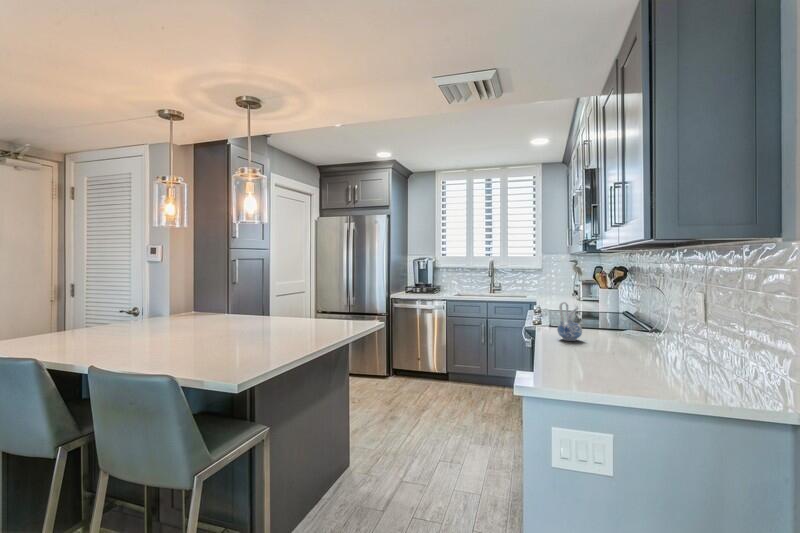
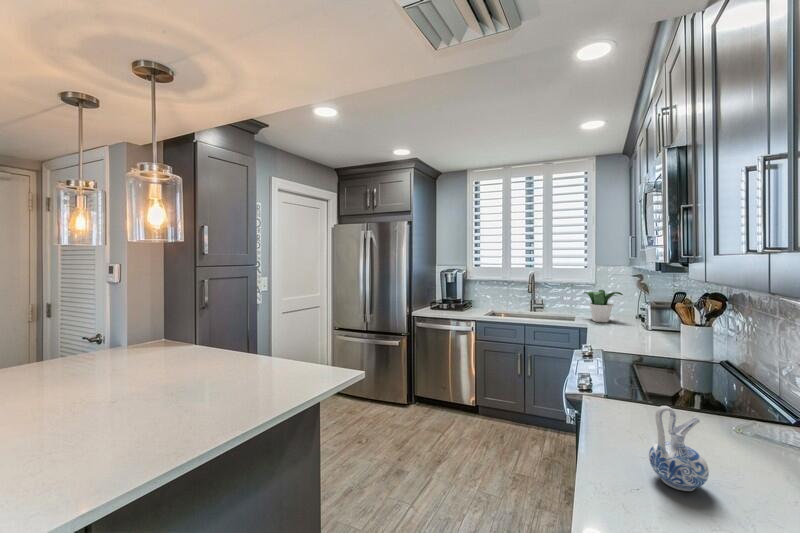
potted plant: none [532,272,561,297] -> present [583,290,623,322]

